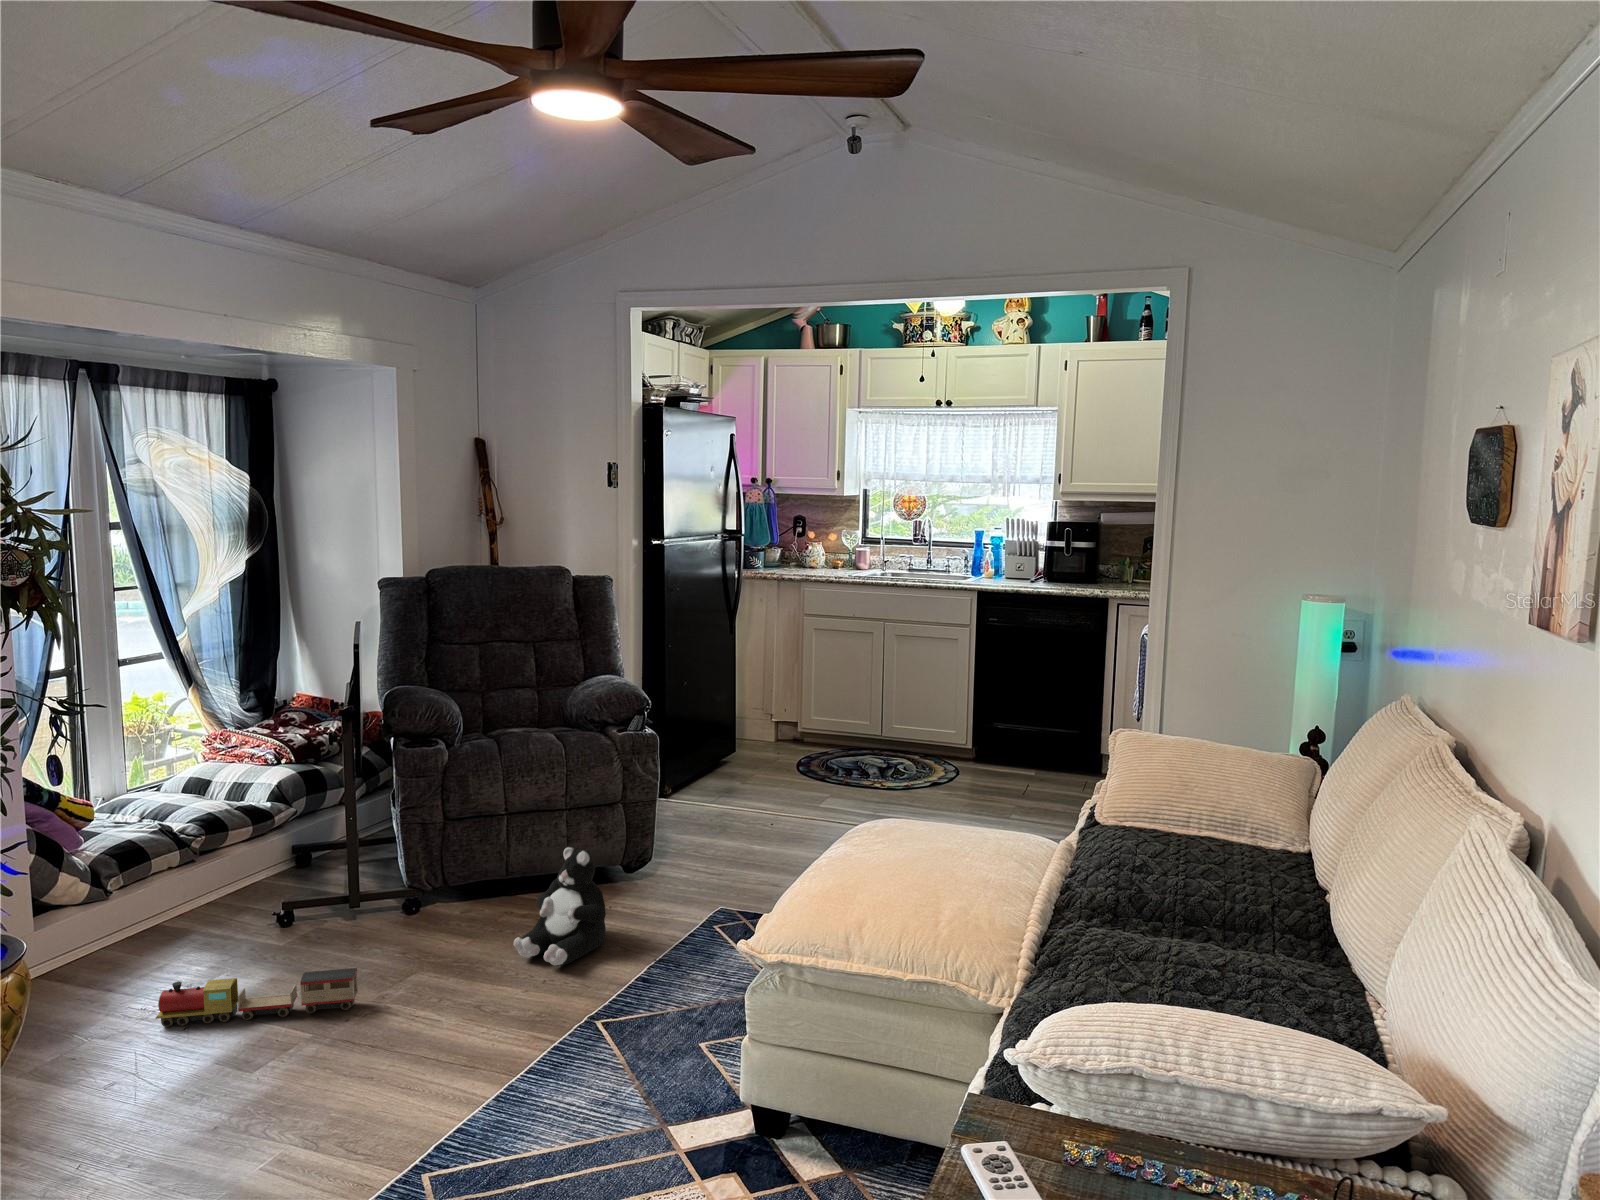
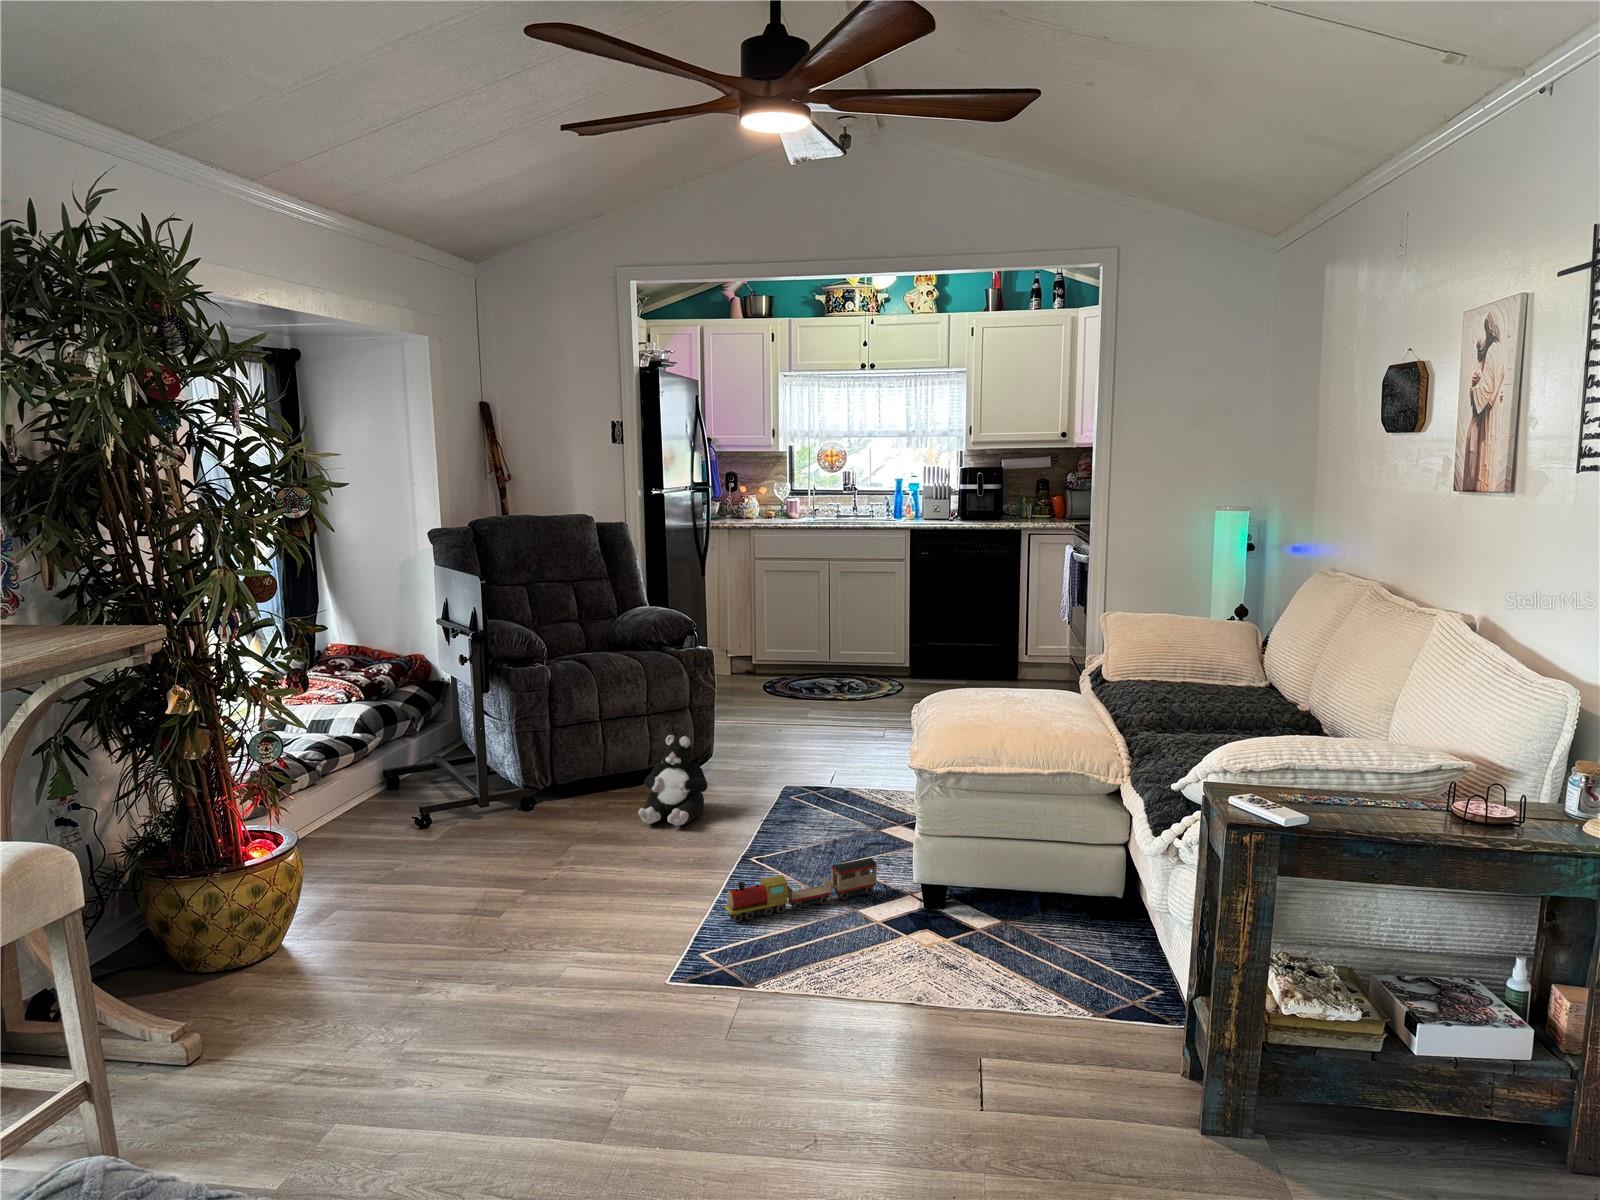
toy train: present [156,968,358,1027] -> present [724,858,877,922]

